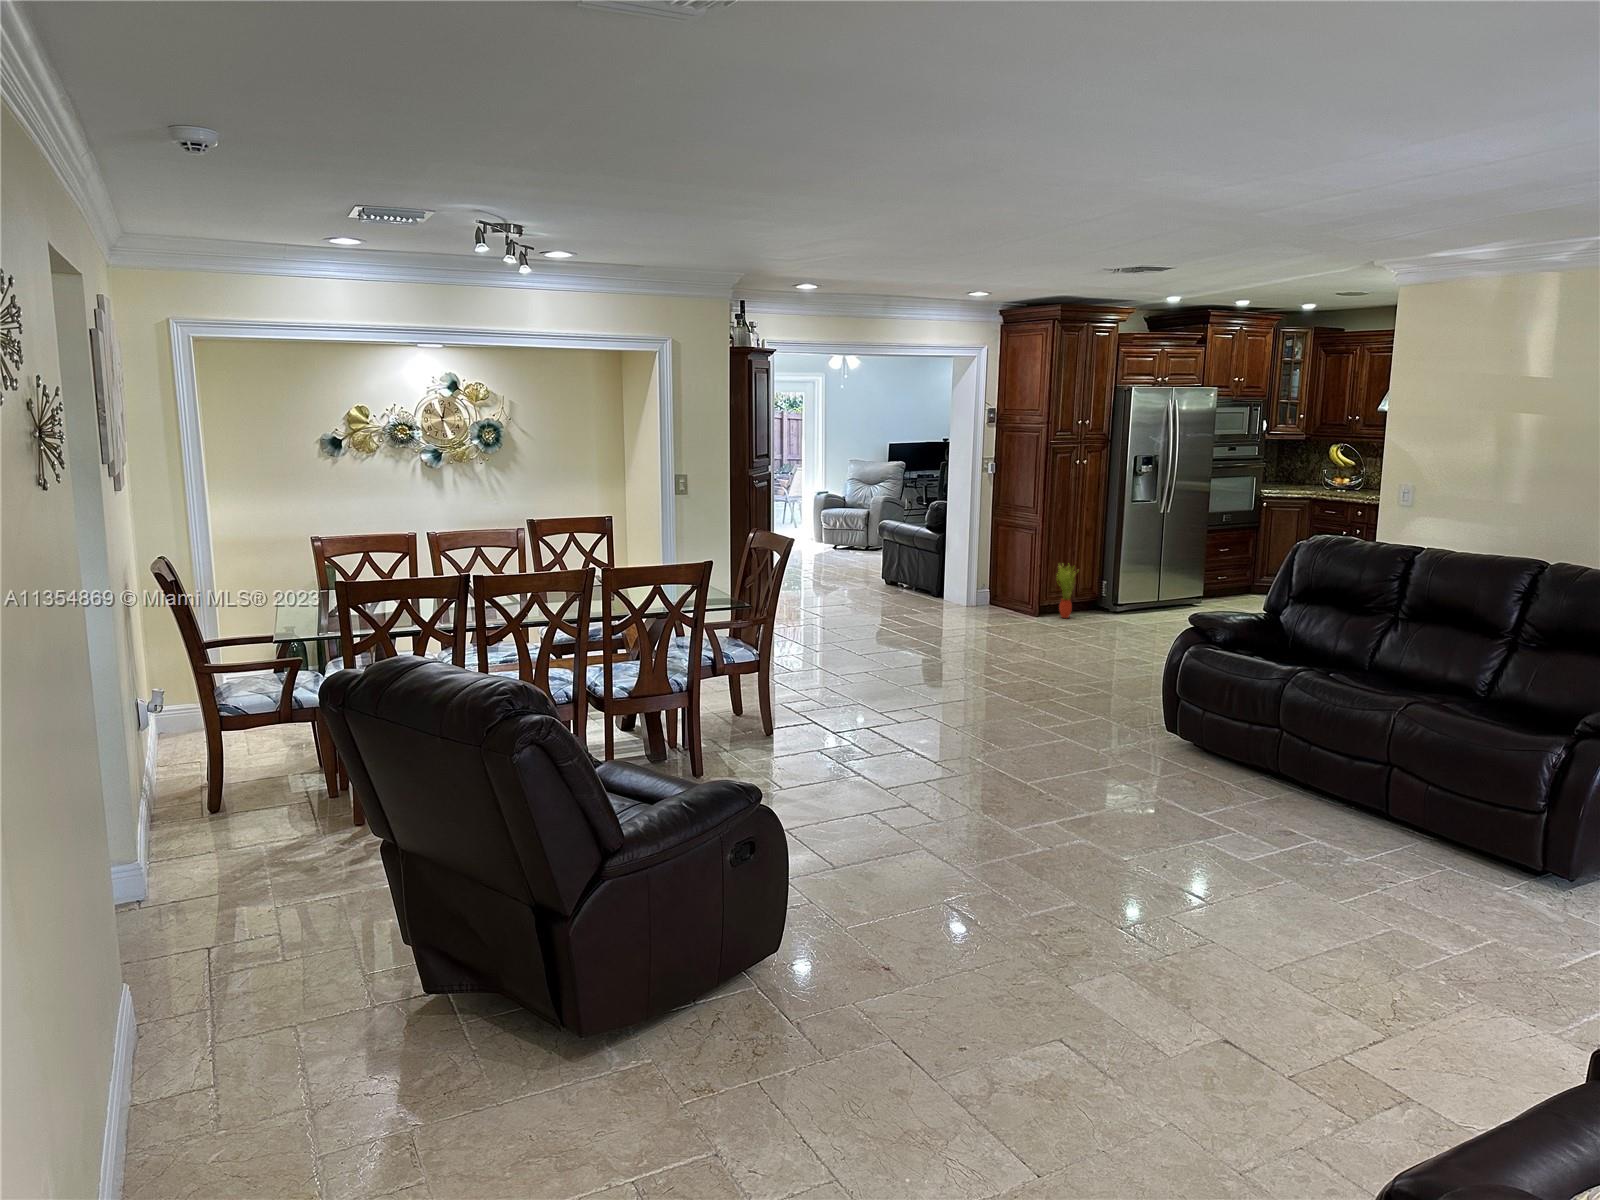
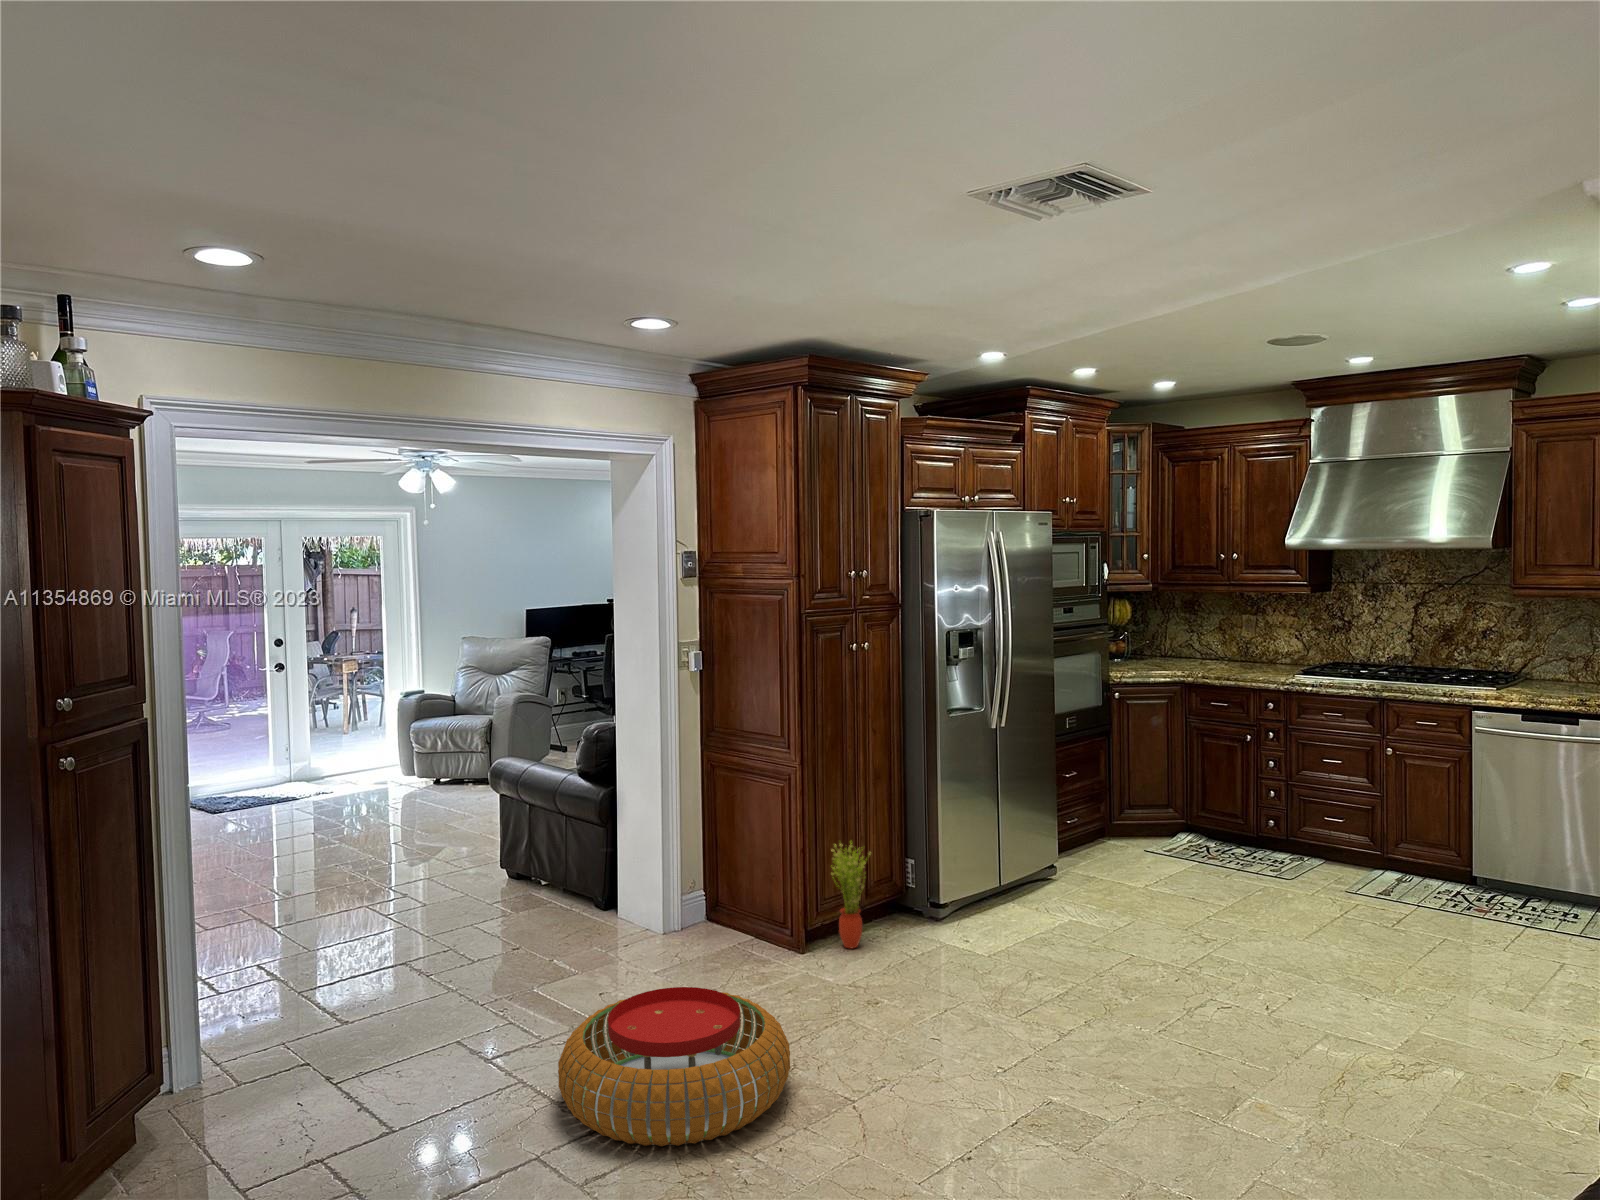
pouf: none [921,605,1020,653] -> present [558,987,790,1147]

